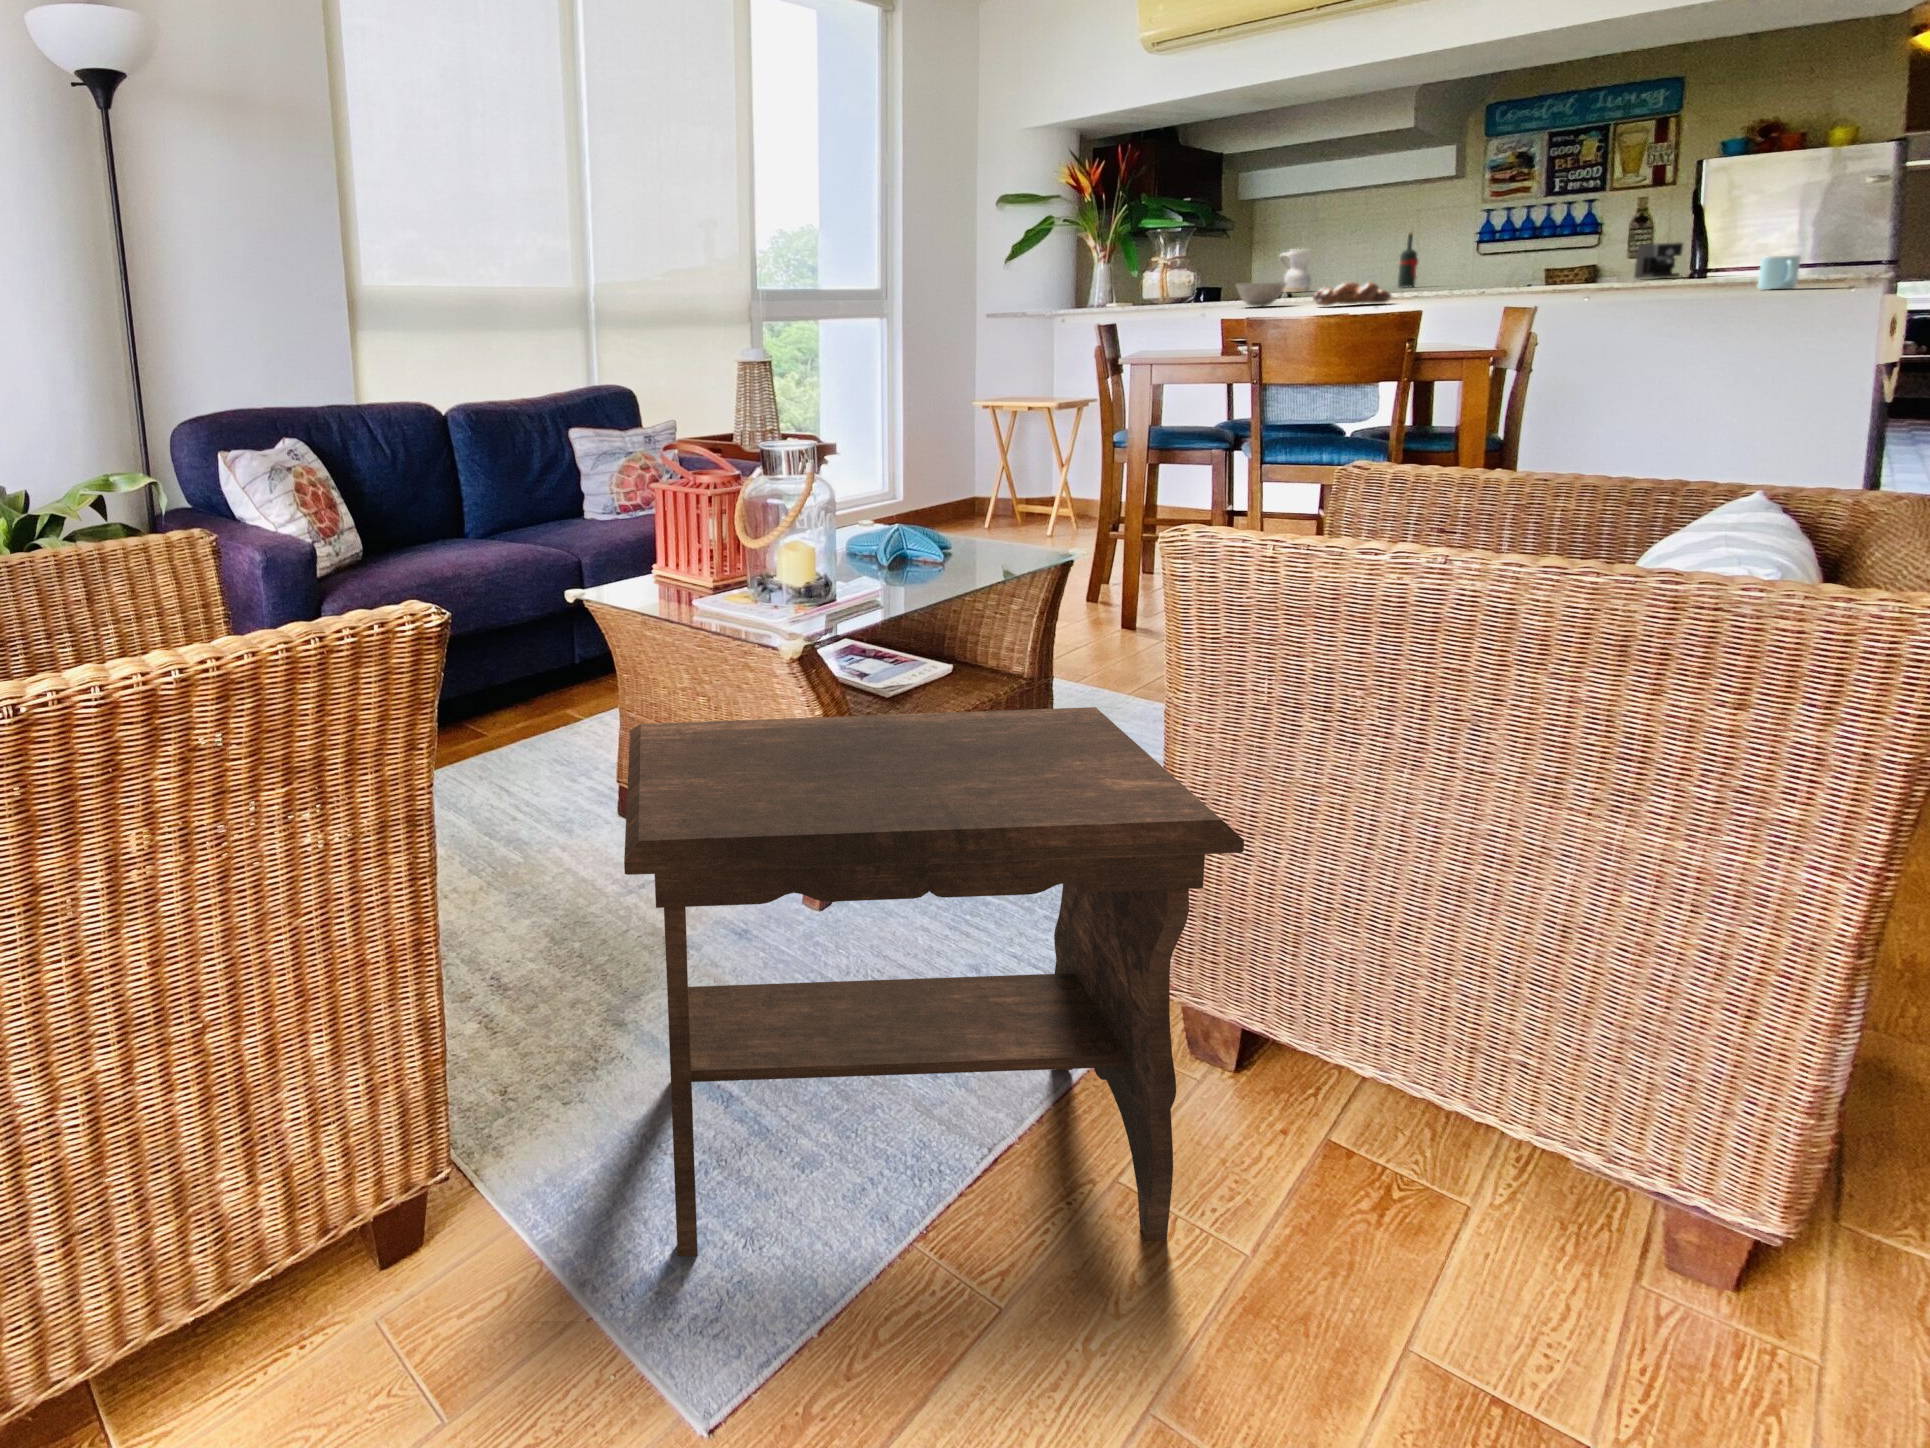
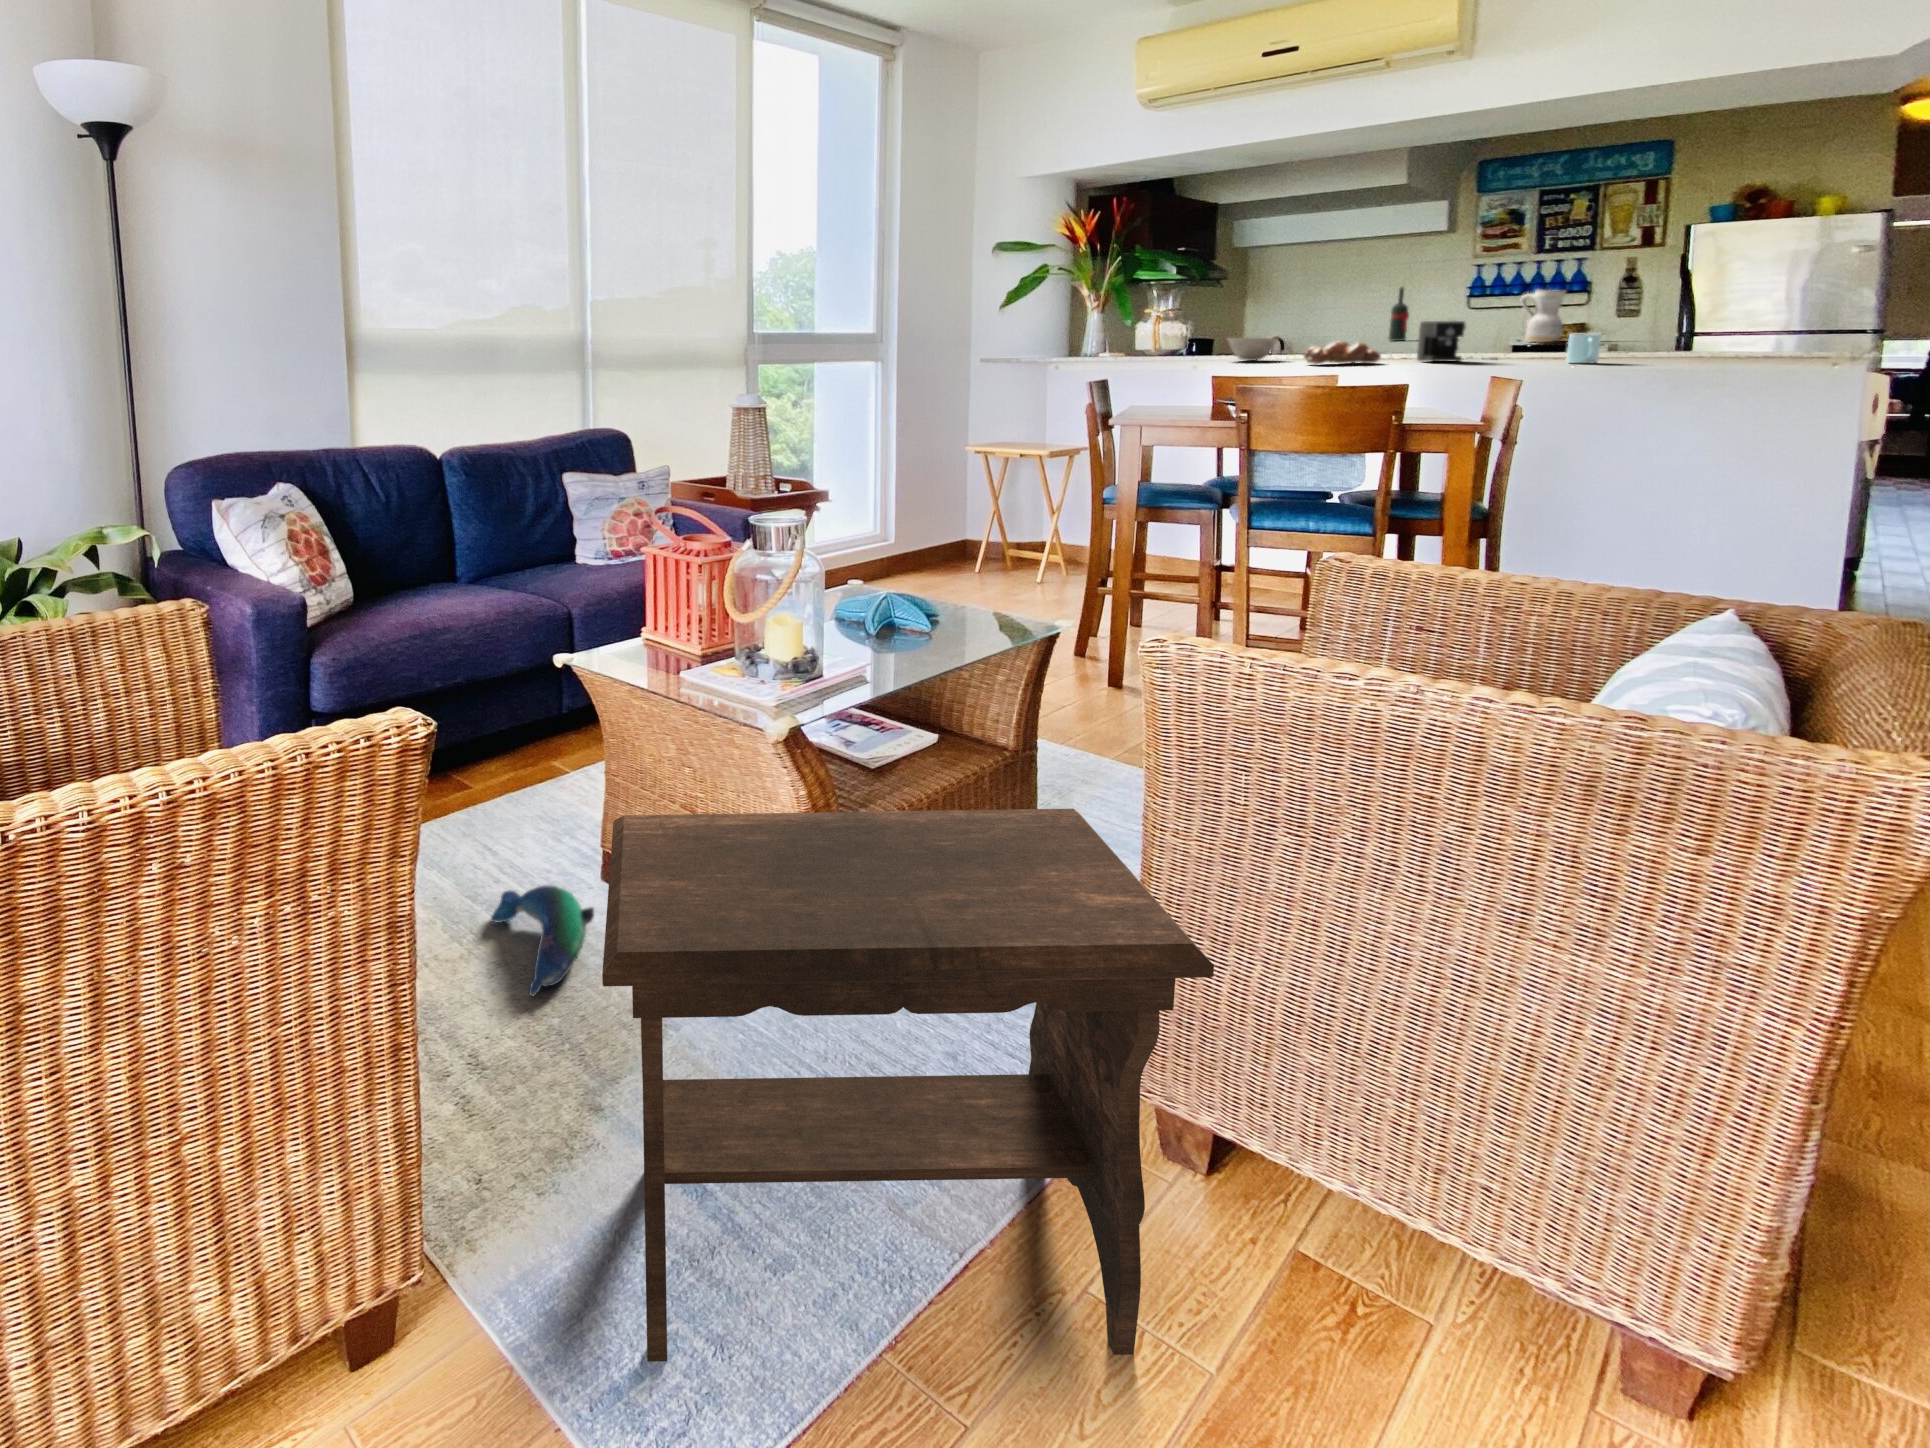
coffee maker: present [1634,242,1700,279] -> present [1417,321,1495,362]
ceramic pitcher: present [1279,249,1311,292] -> present [1521,290,1566,342]
mug: present [1757,255,1801,289] -> present [1567,333,1601,363]
plush toy: none [506,820,611,925] -> present [491,886,594,996]

